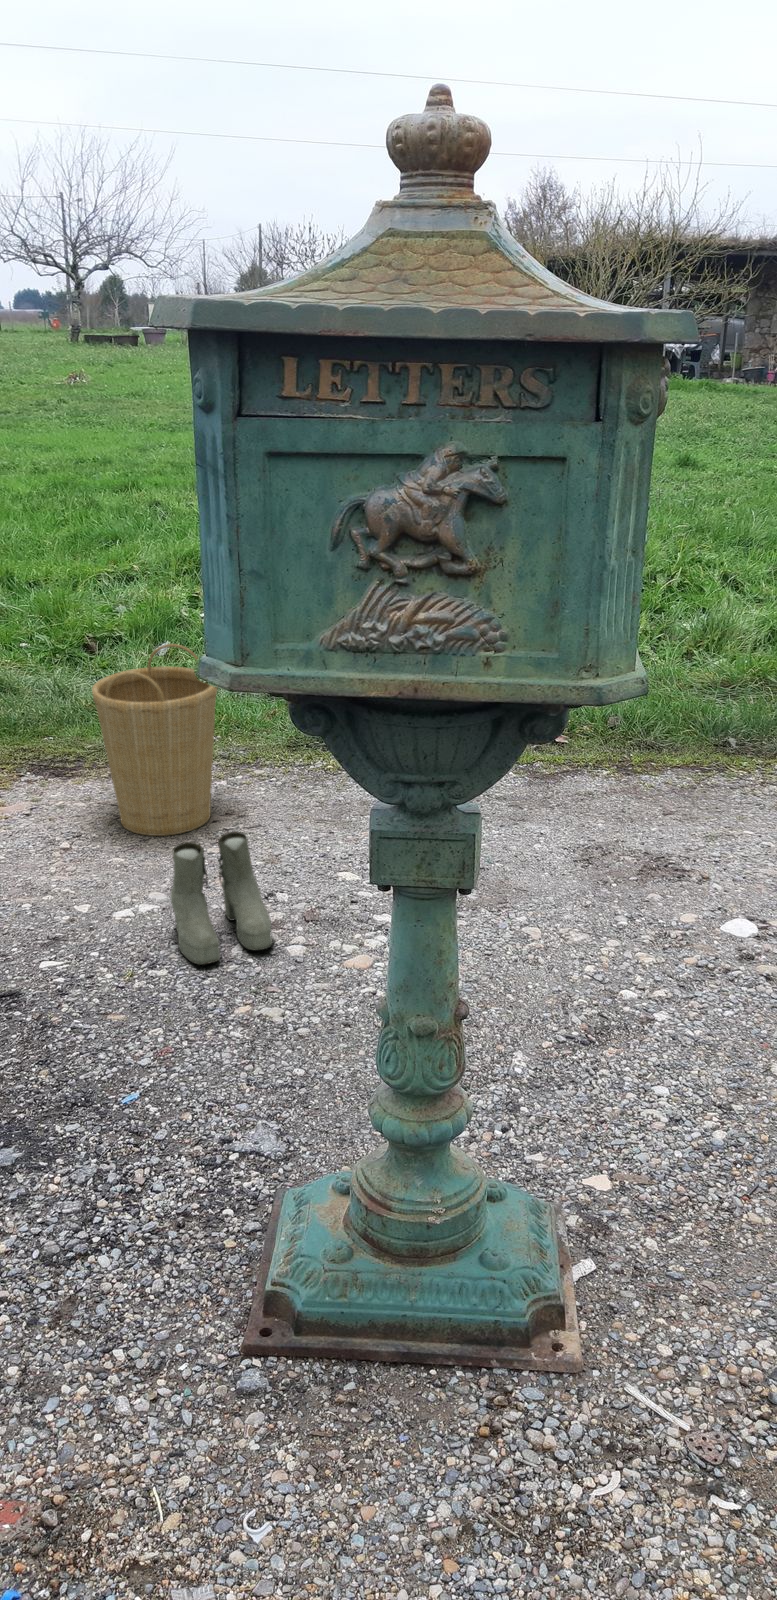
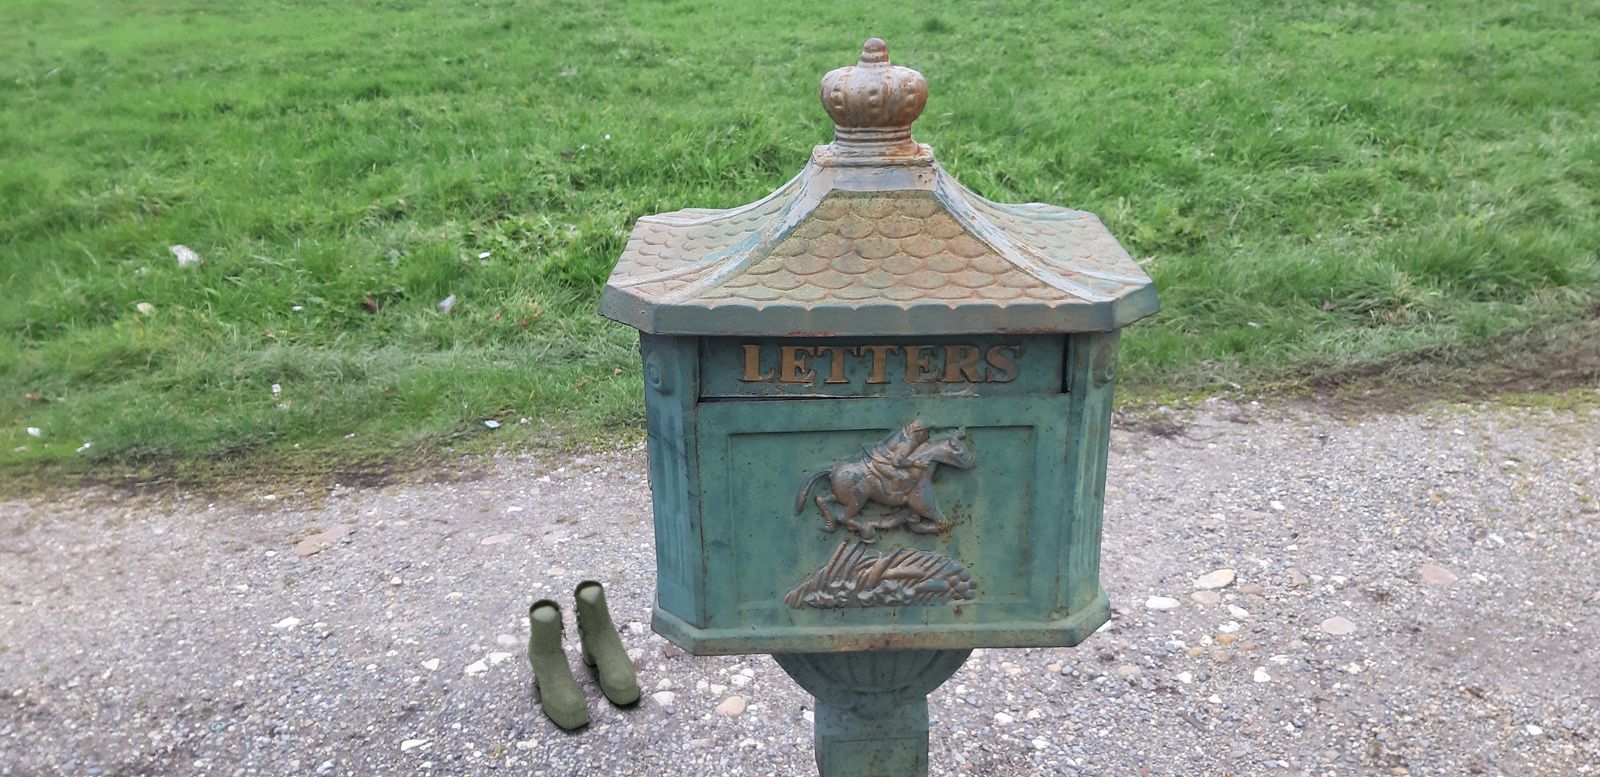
basket: present [92,644,218,836] -> none [411,358,543,560]

